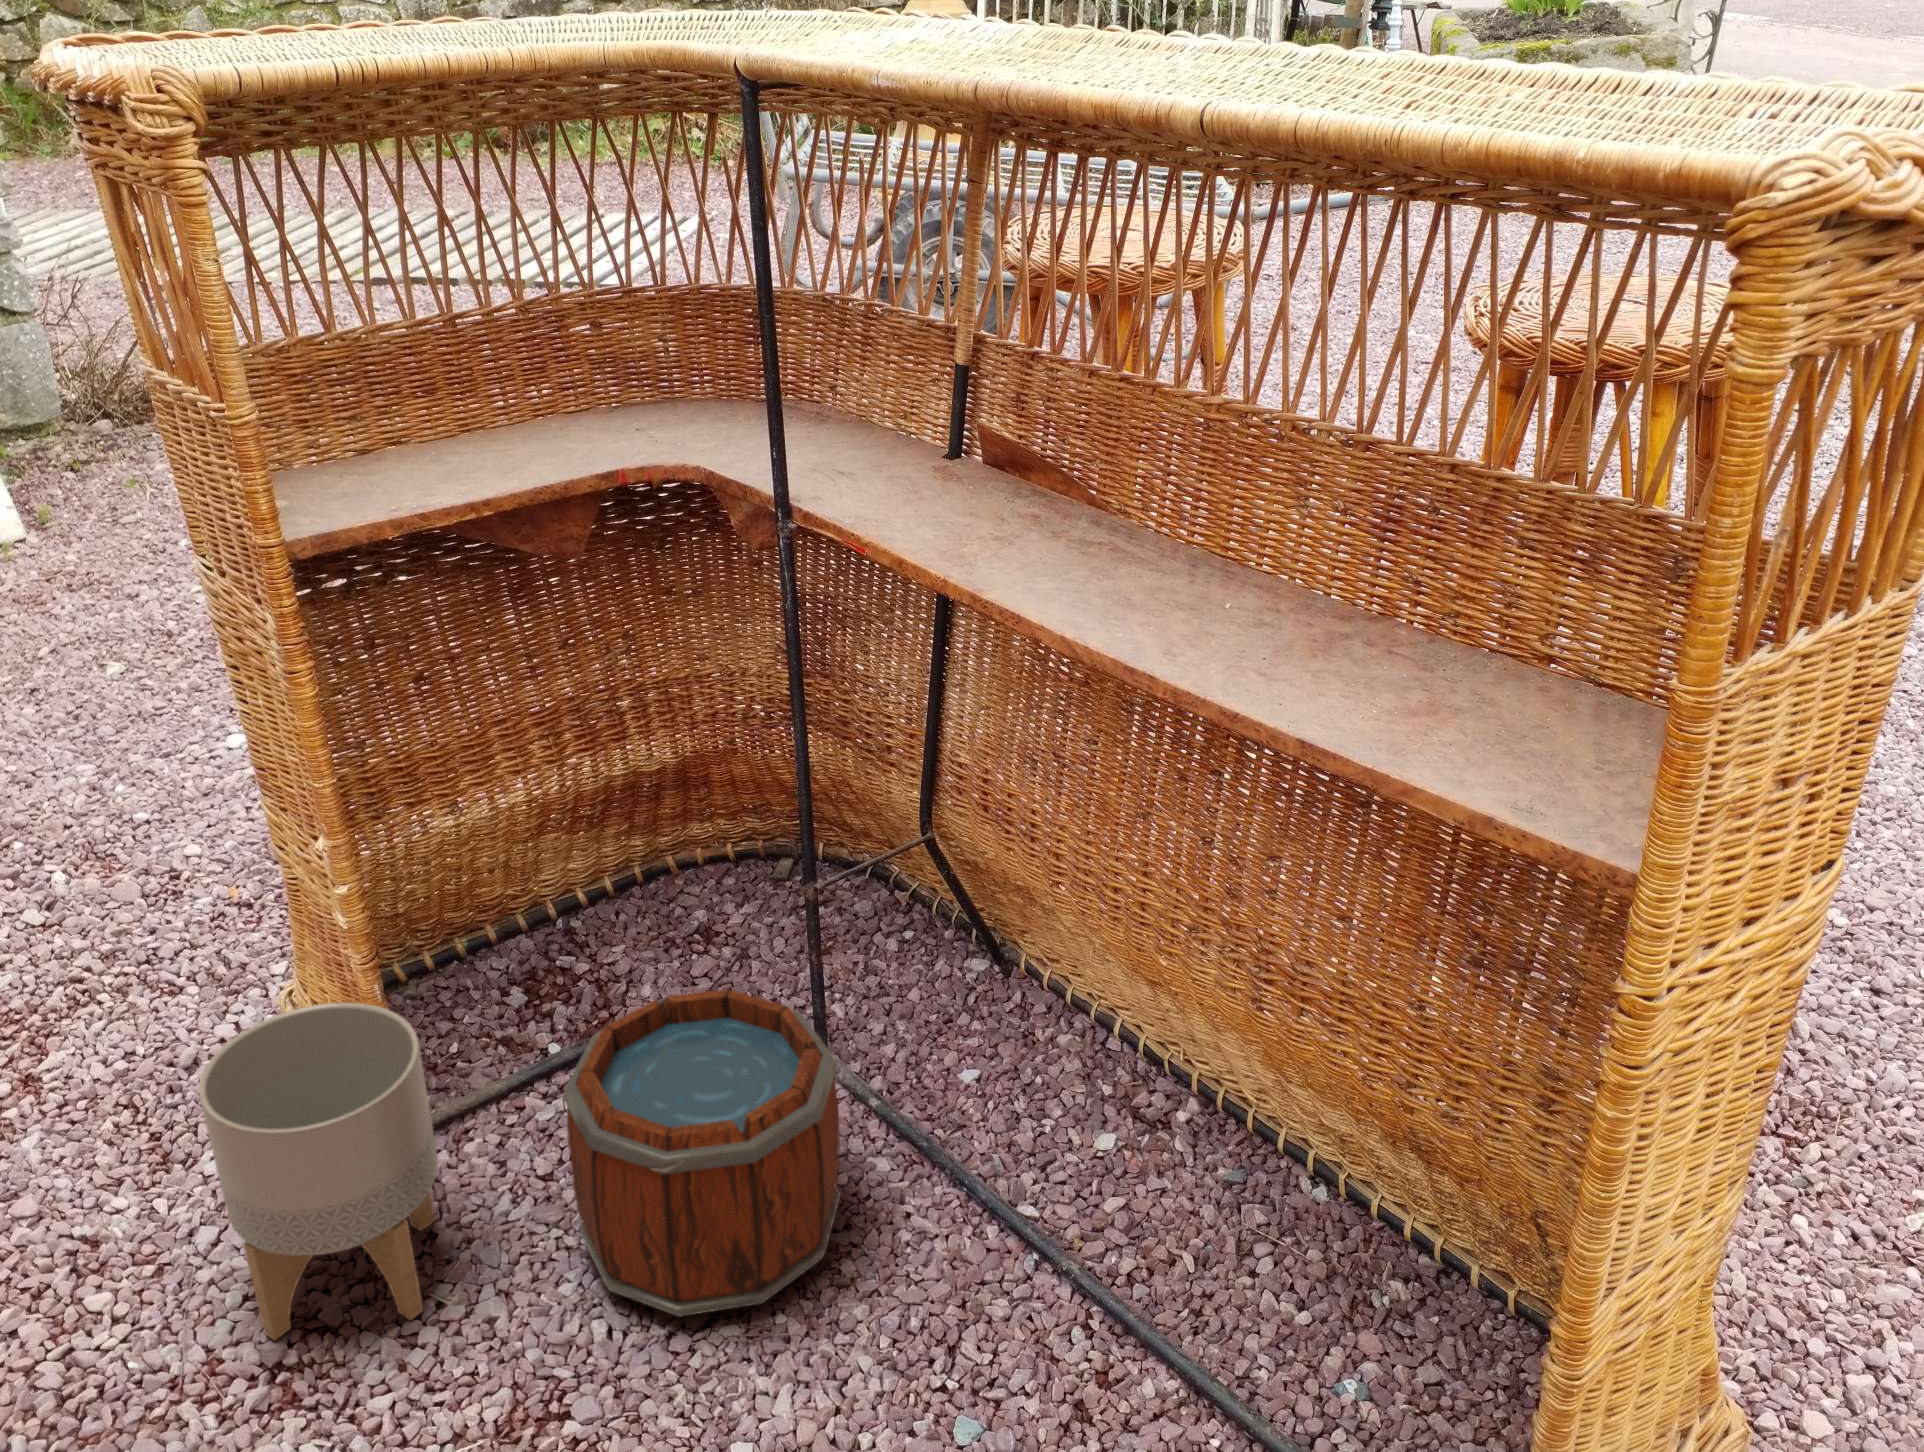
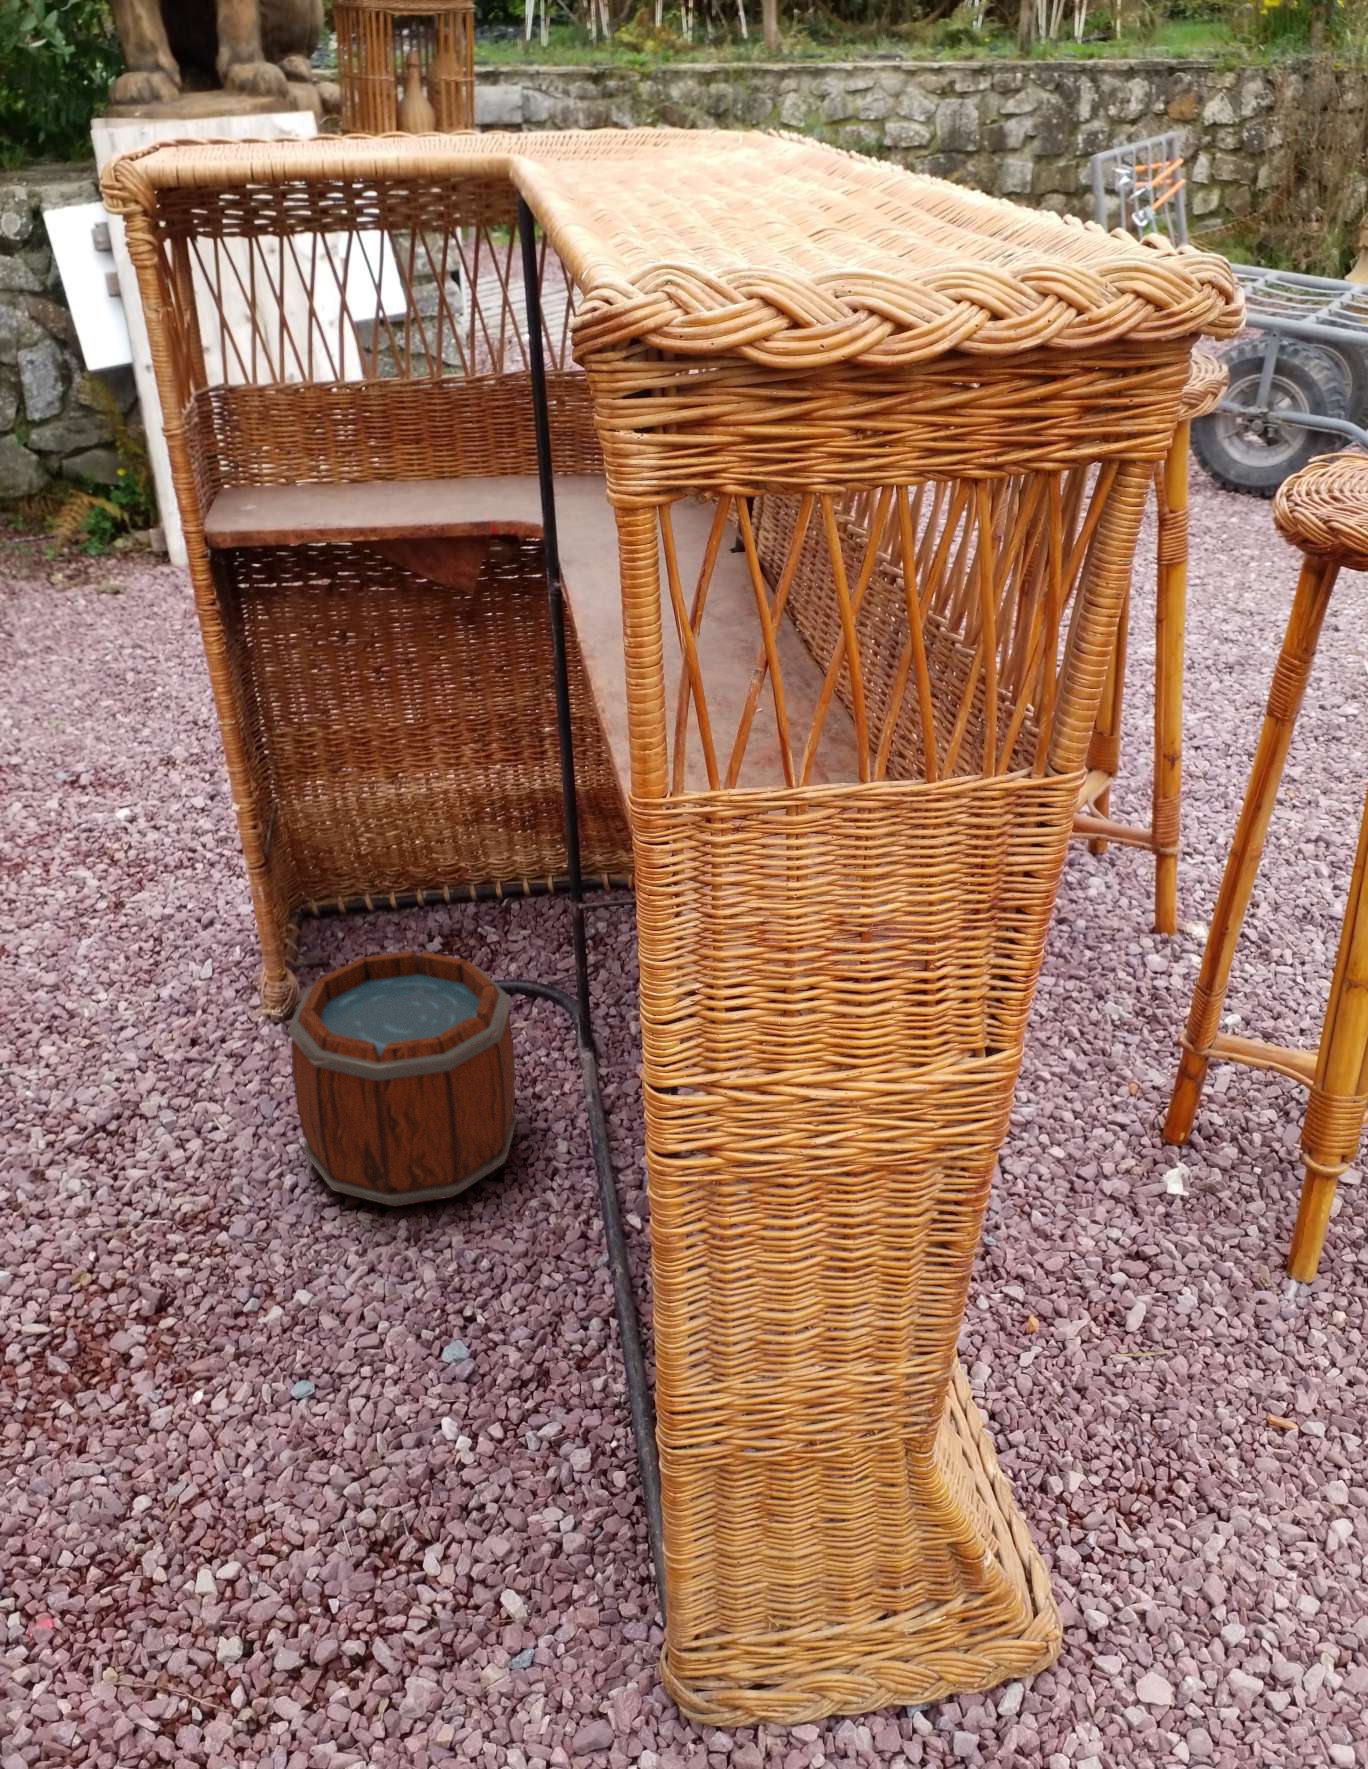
planter: present [199,1002,438,1340] -> none [74,881,256,1128]

